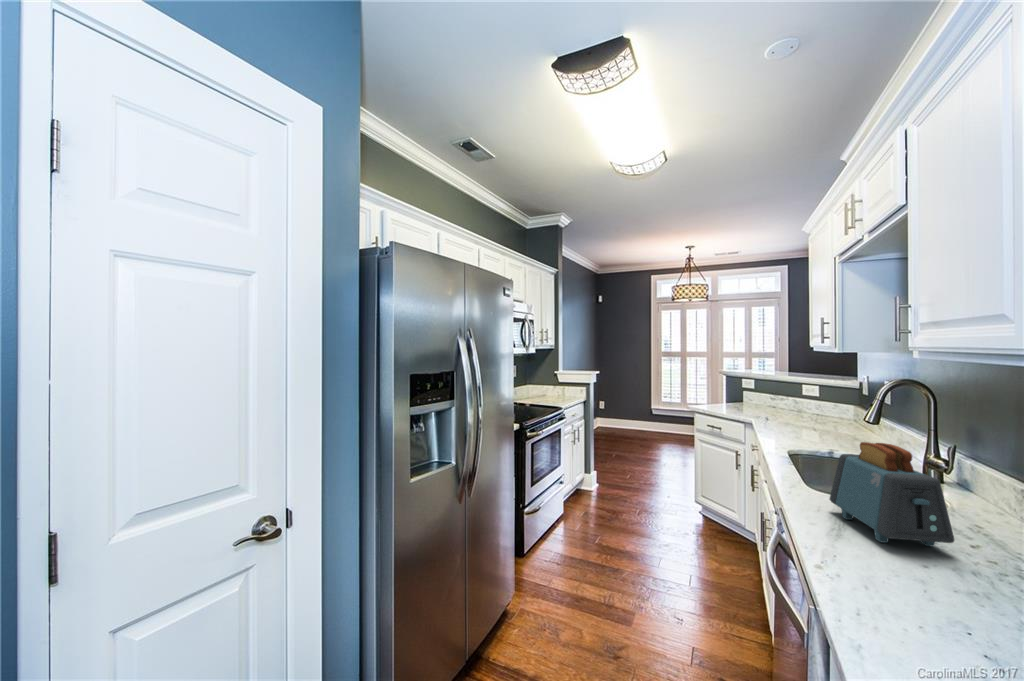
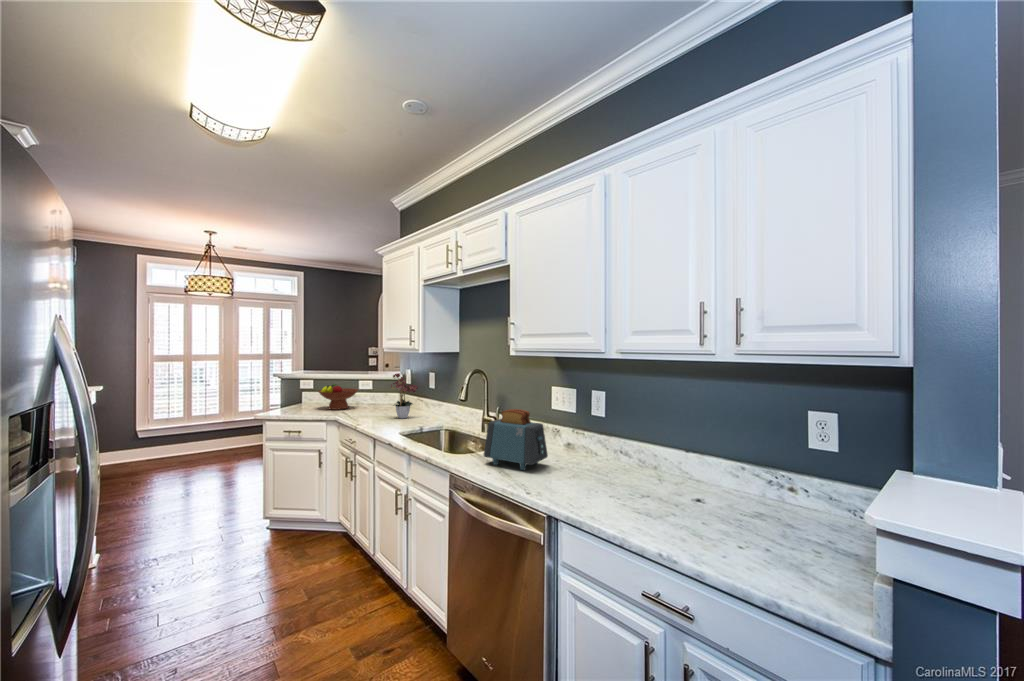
flower arrangement: none [807,376,859,437] -> present [391,373,418,419]
fruit bowl: none [746,385,795,414] -> present [318,384,358,410]

